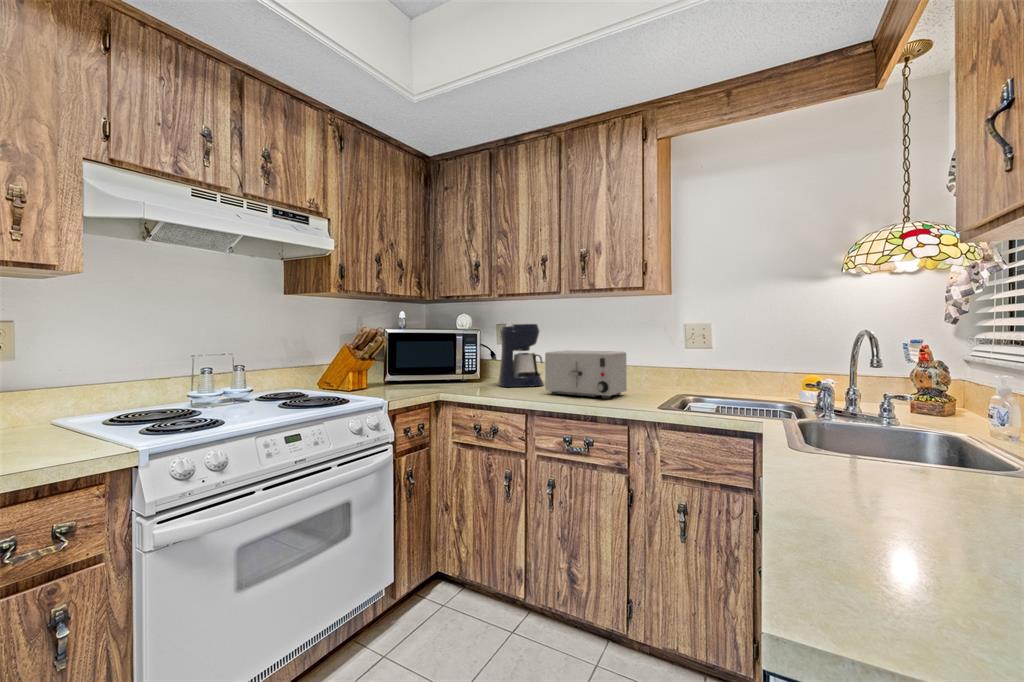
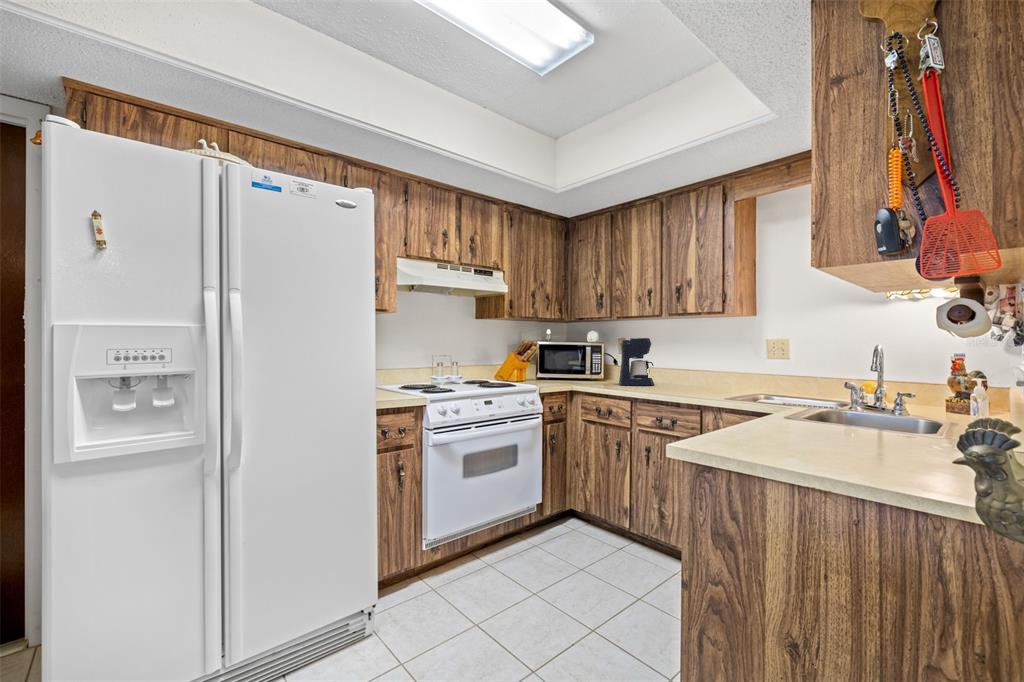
toaster: present [545,350,627,399] -> none [650,358,713,393]

